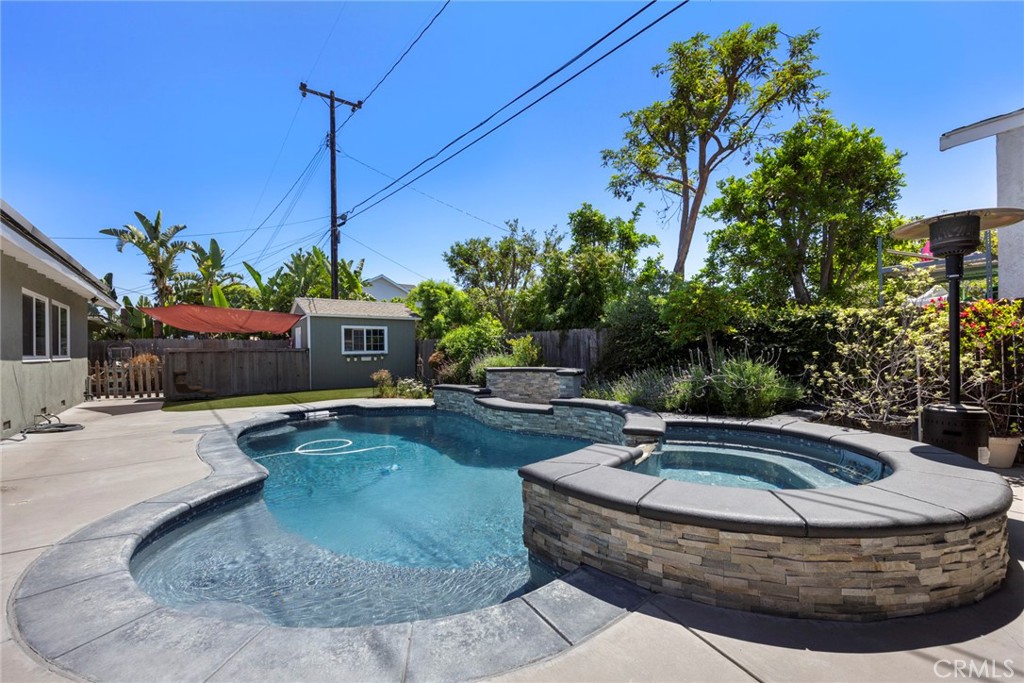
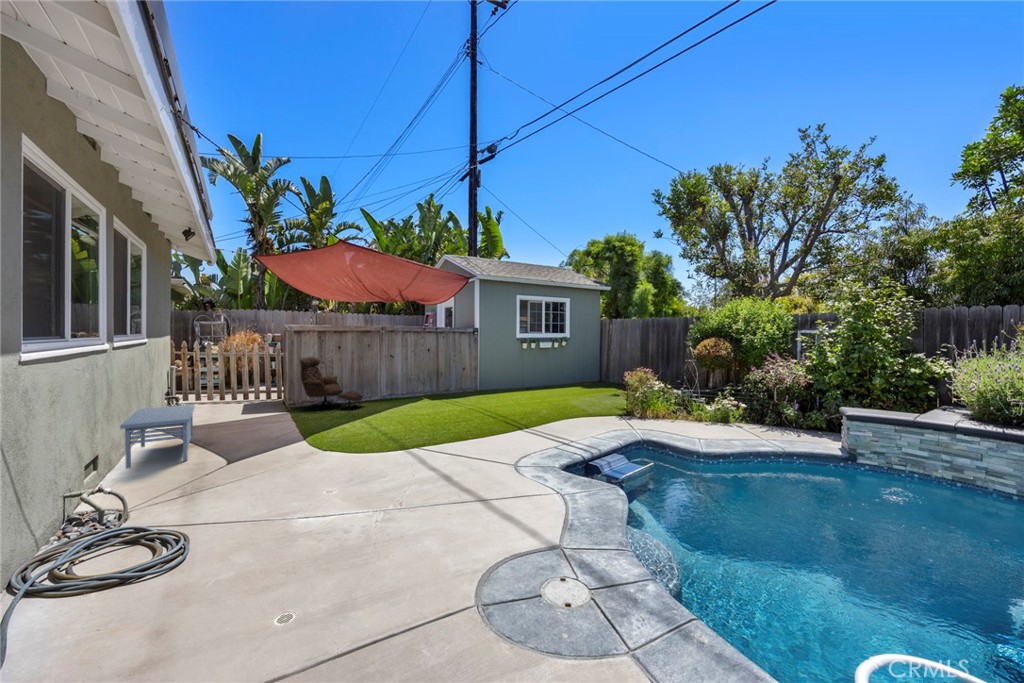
storage bench: none [59,392,99,418] -> present [120,405,195,469]

